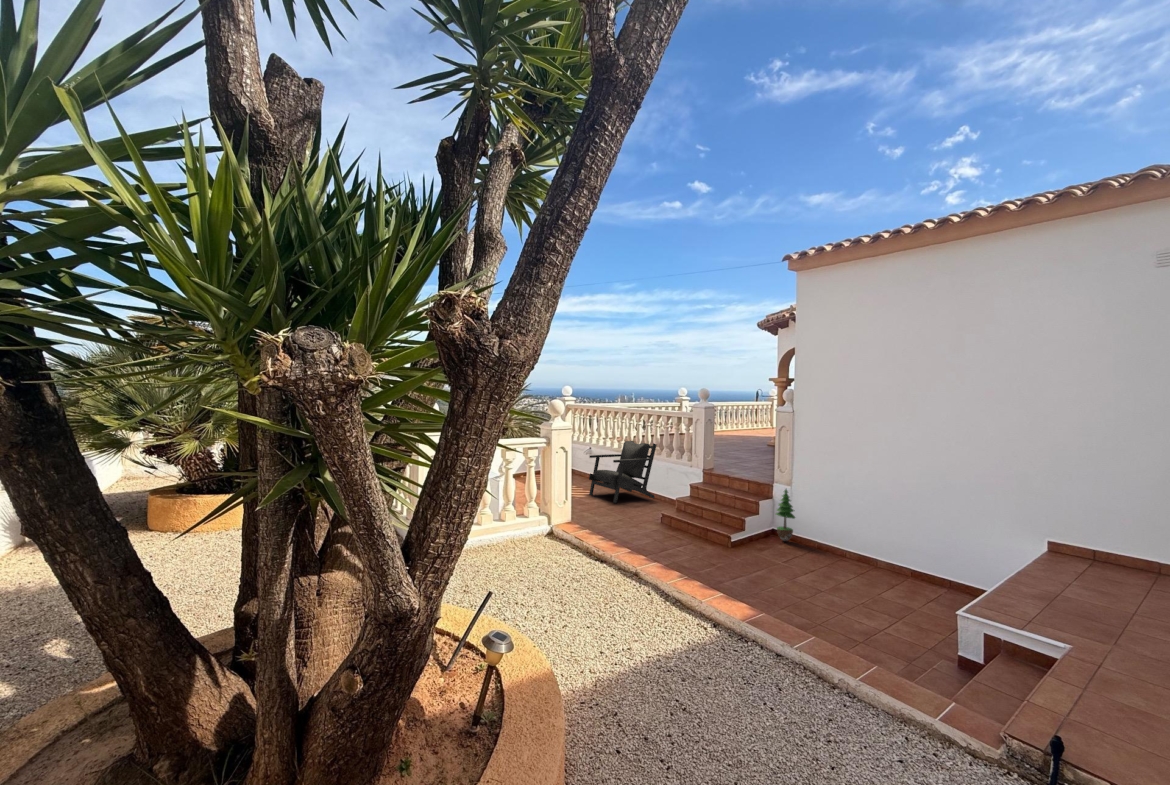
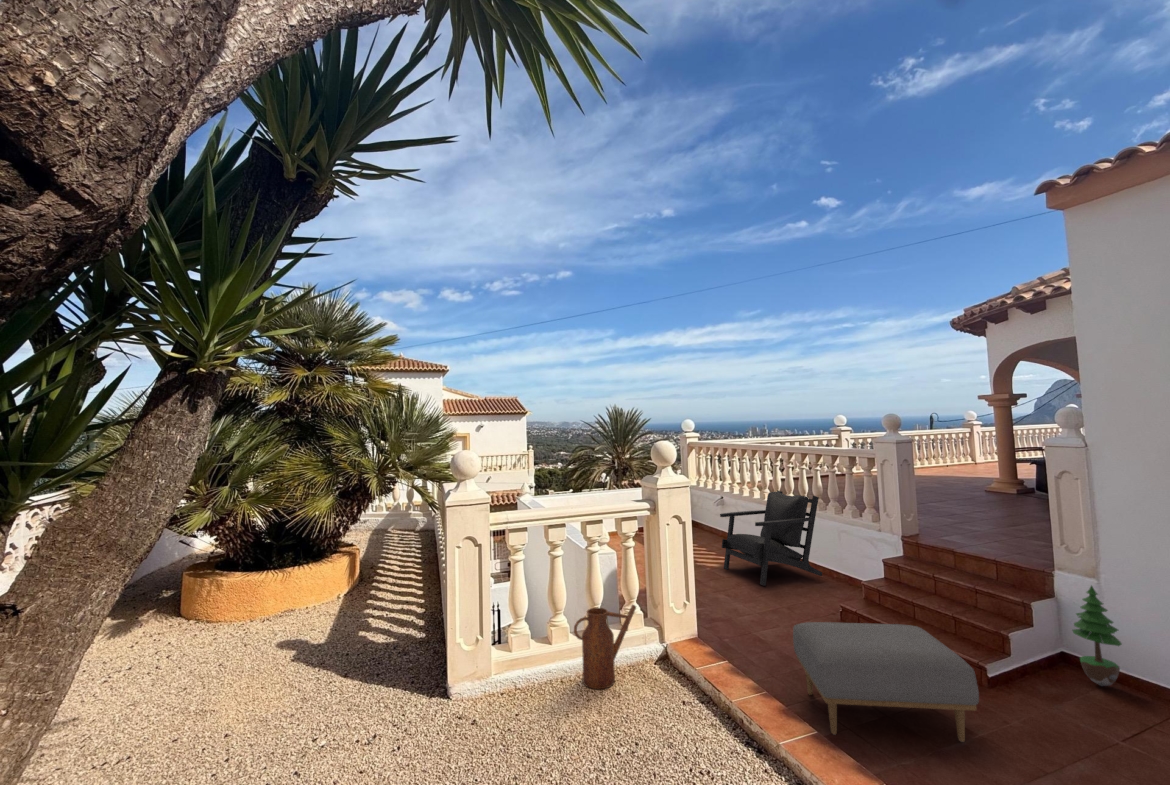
watering can: none [494,502,535,552] -> present [574,605,636,689]
ottoman: none [629,508,717,562] -> present [793,622,979,742]

